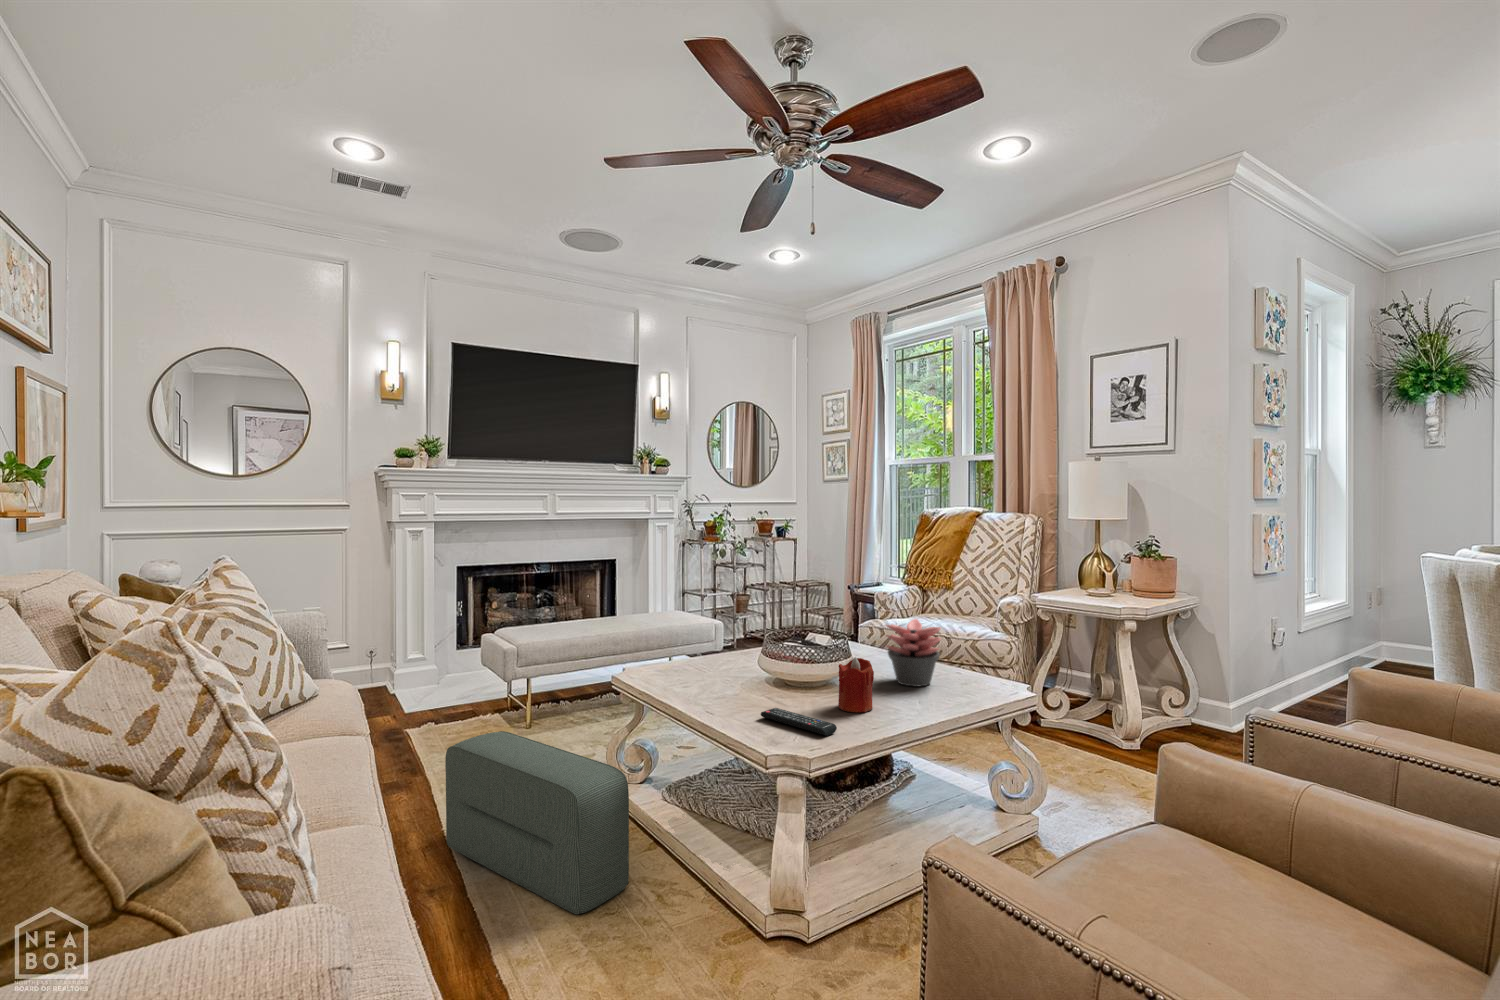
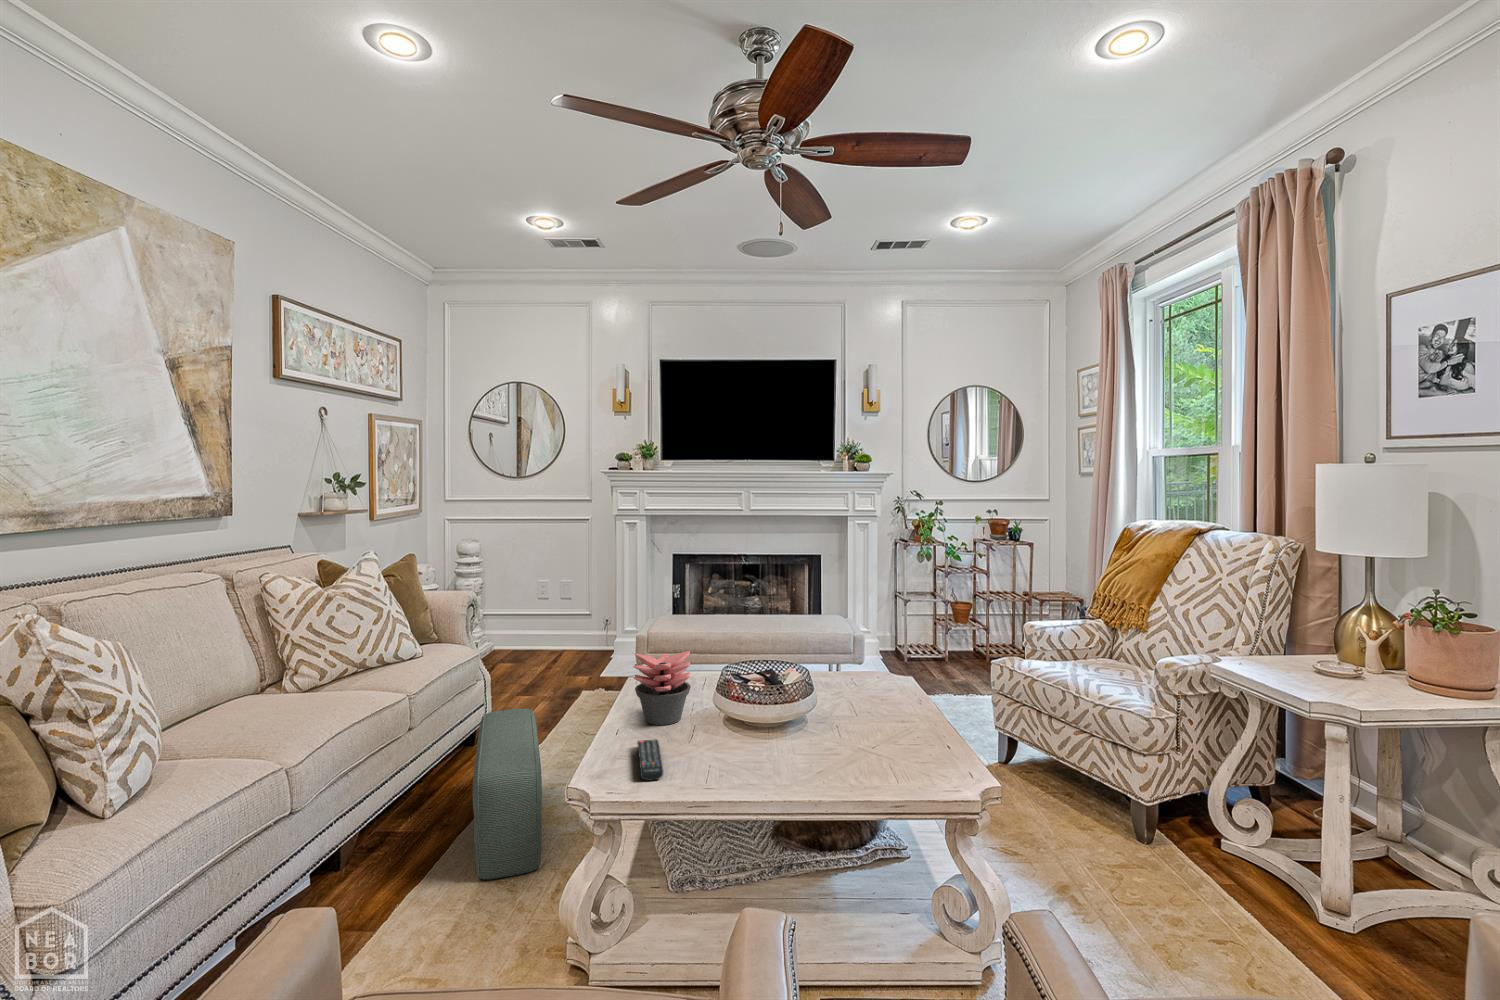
succulent plant: present [886,619,941,686] -> present [633,651,691,725]
candle: present [838,657,874,712] -> none [720,702,761,765]

